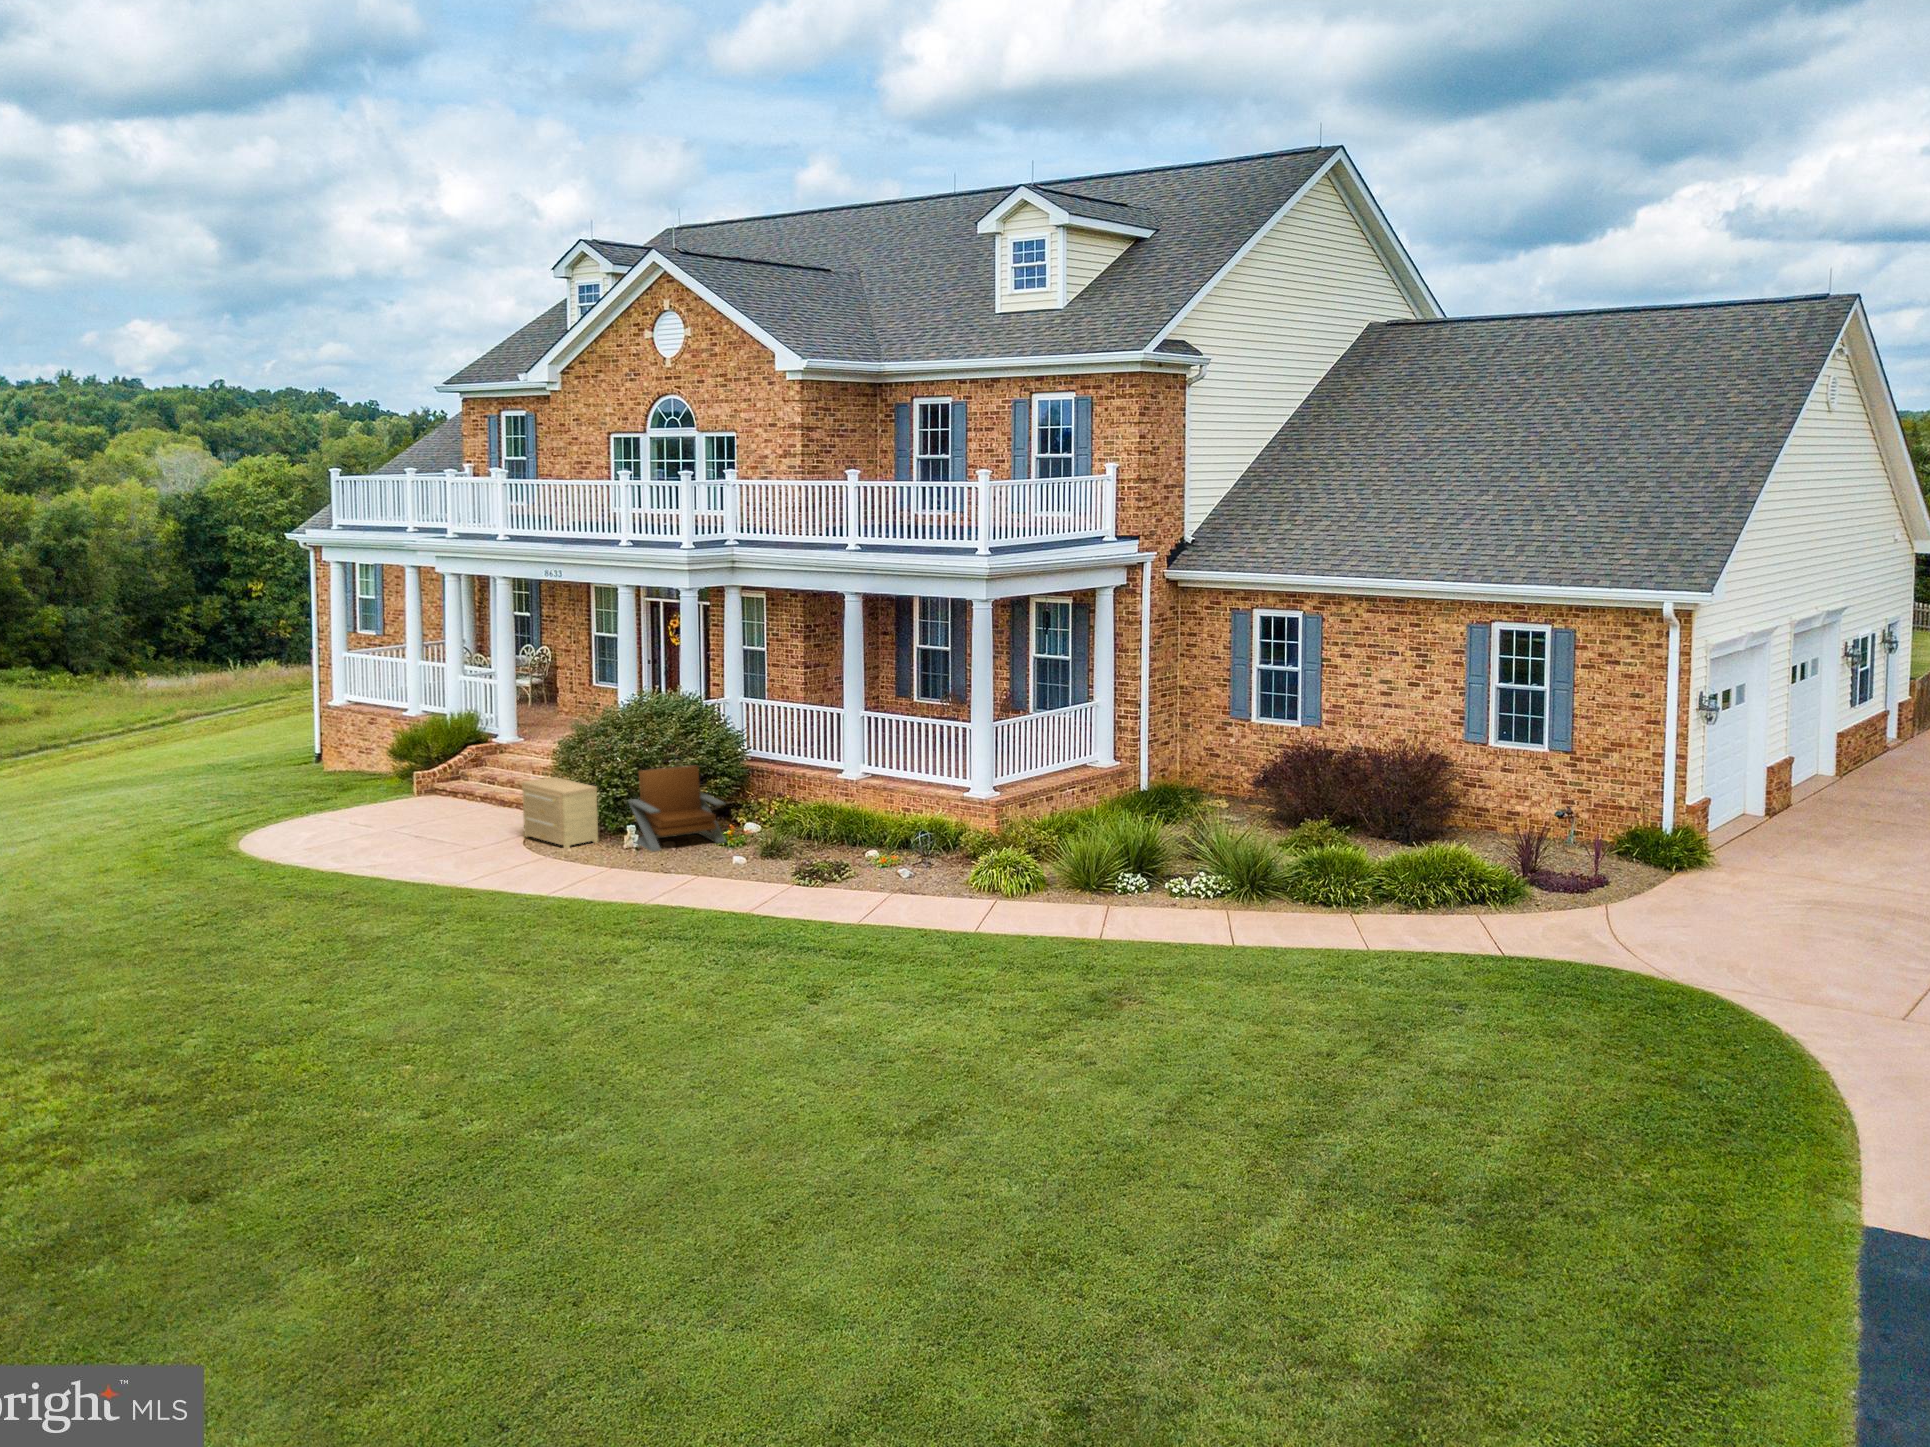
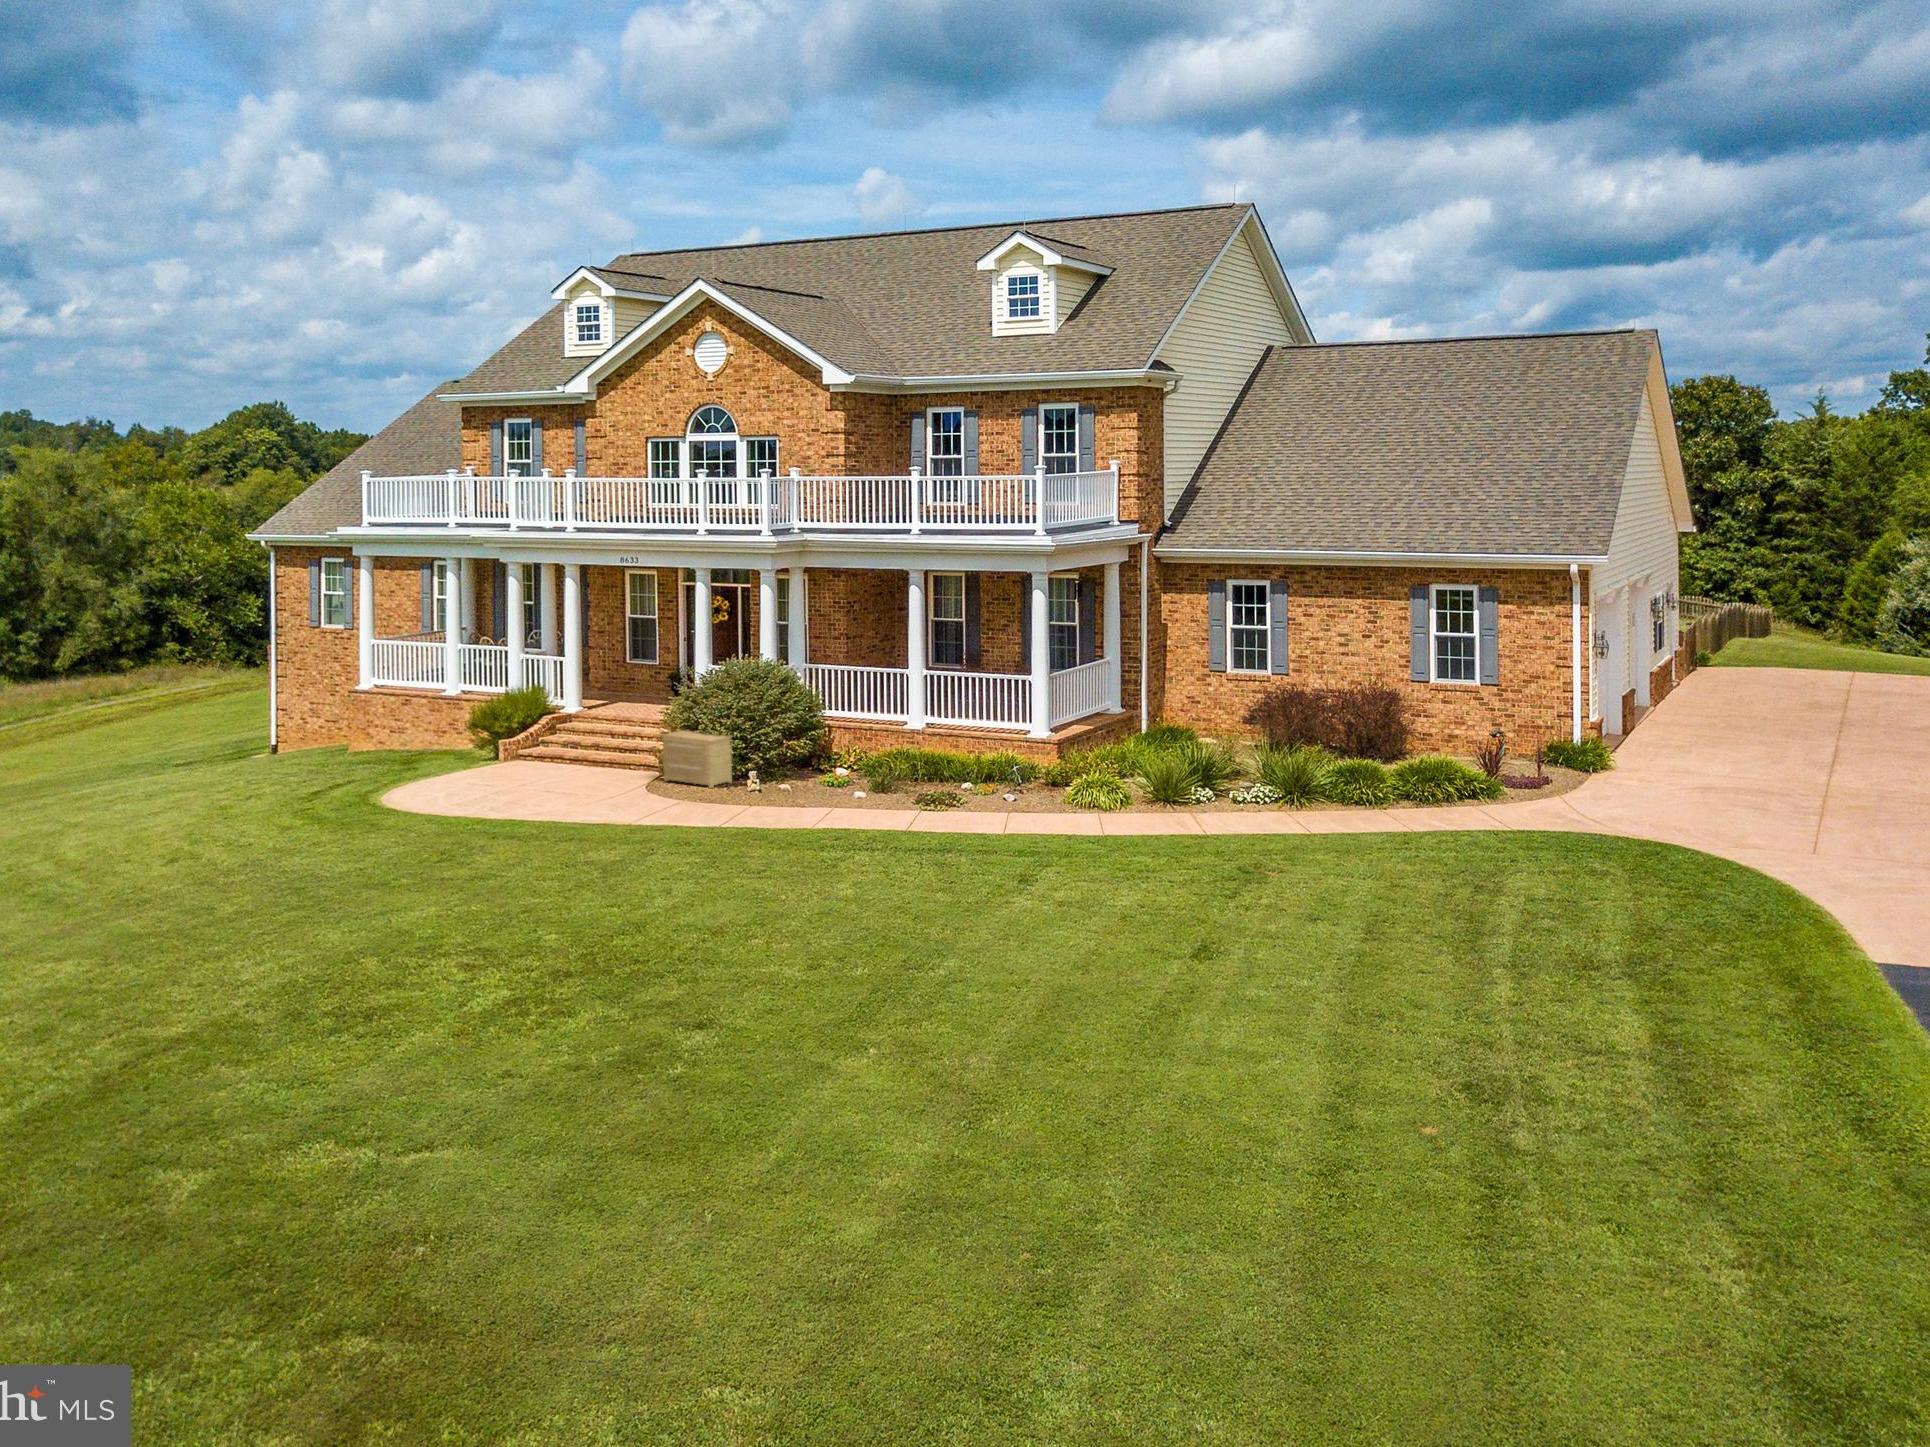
lounge chair: present [628,765,726,852] -> none [755,716,840,788]

